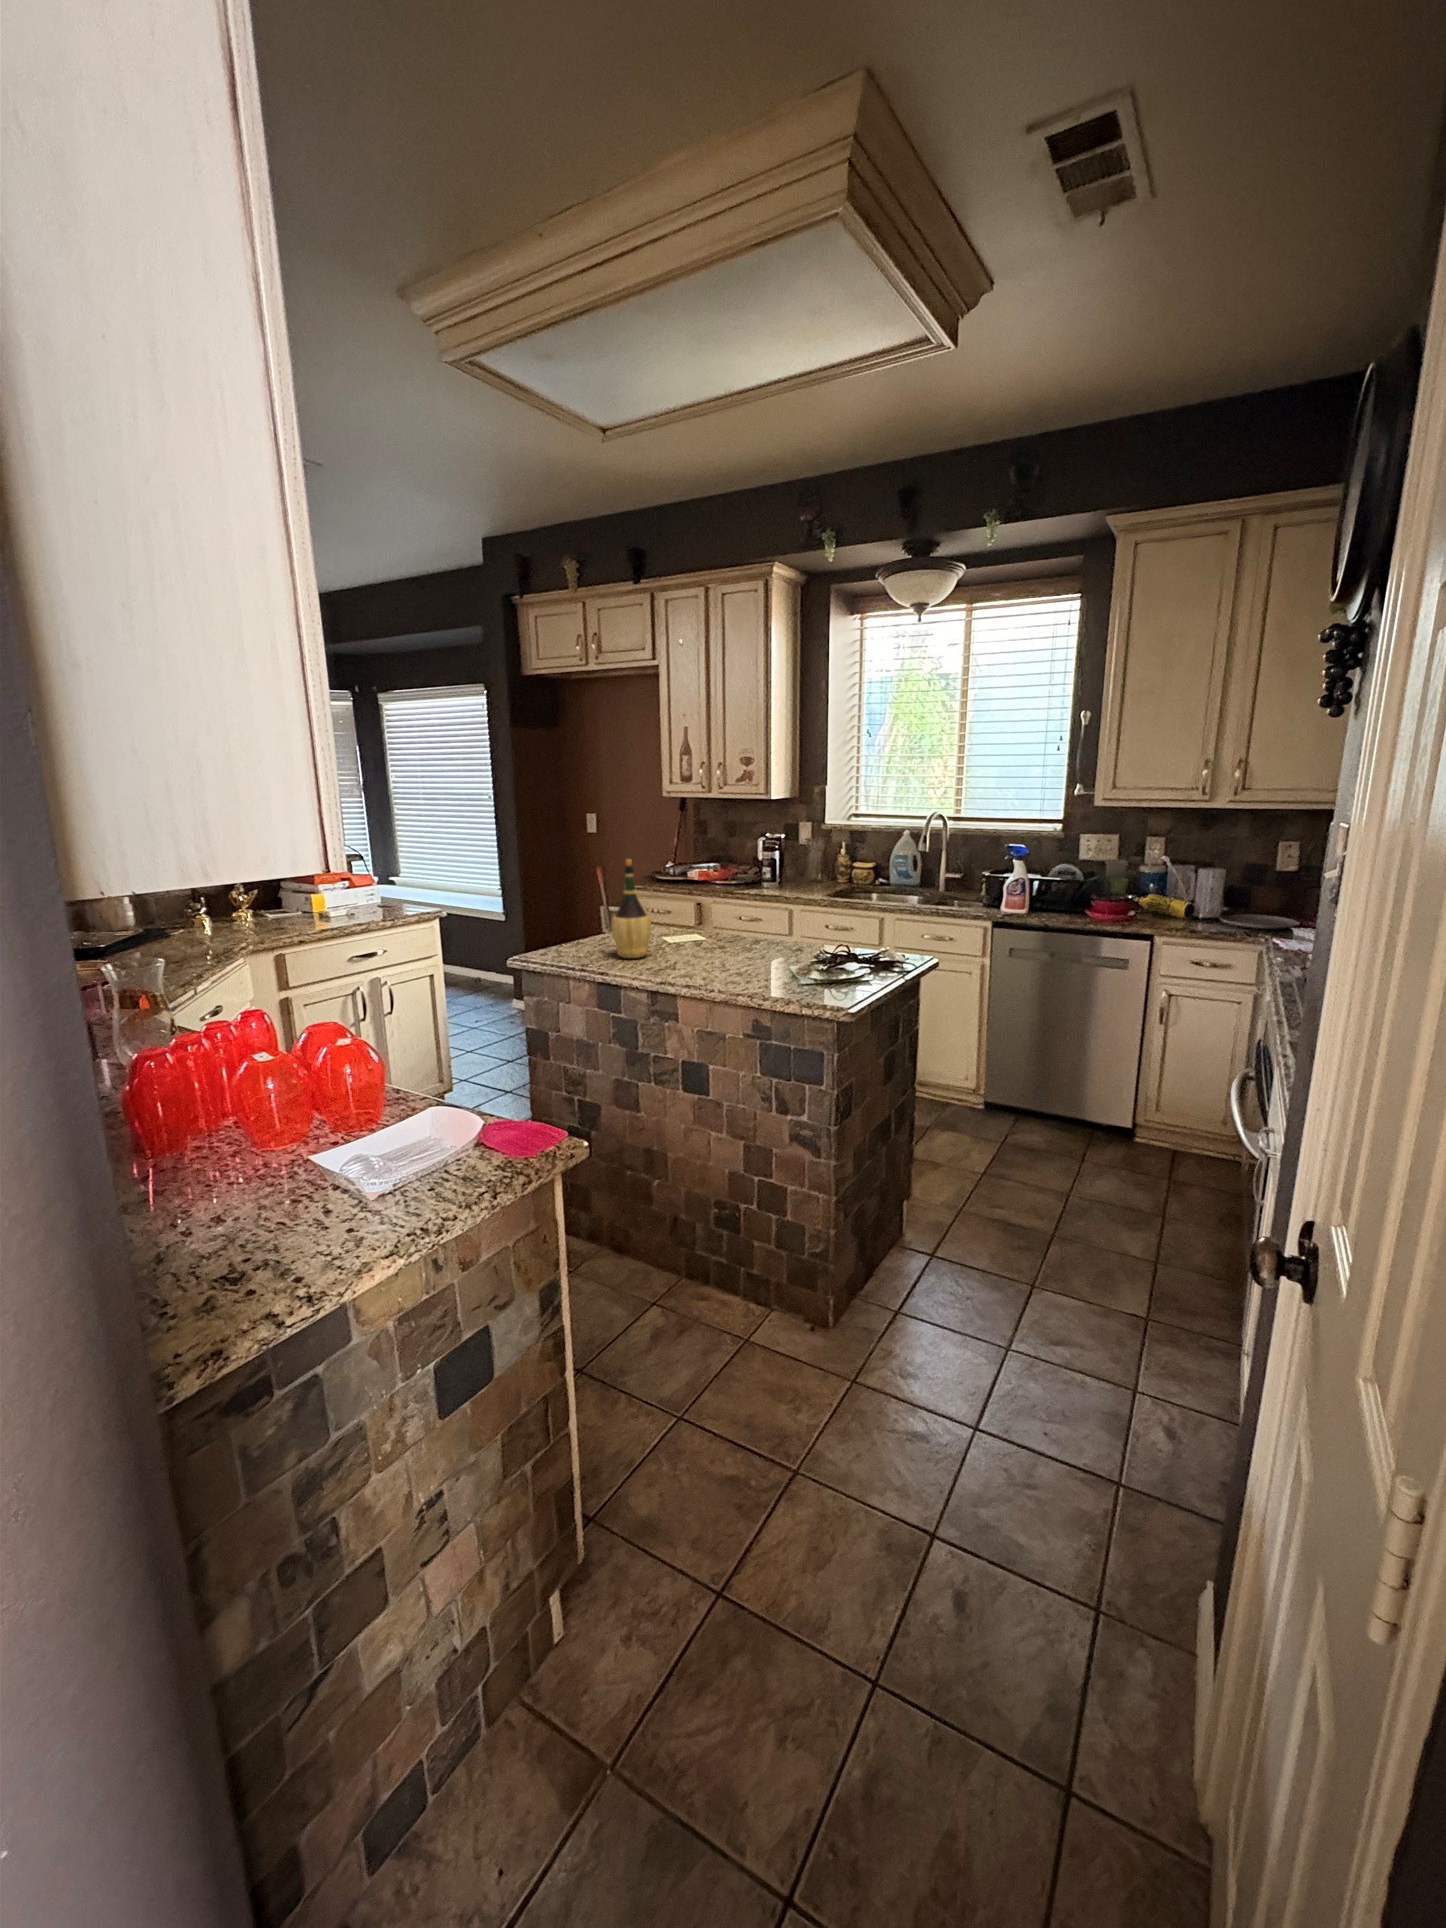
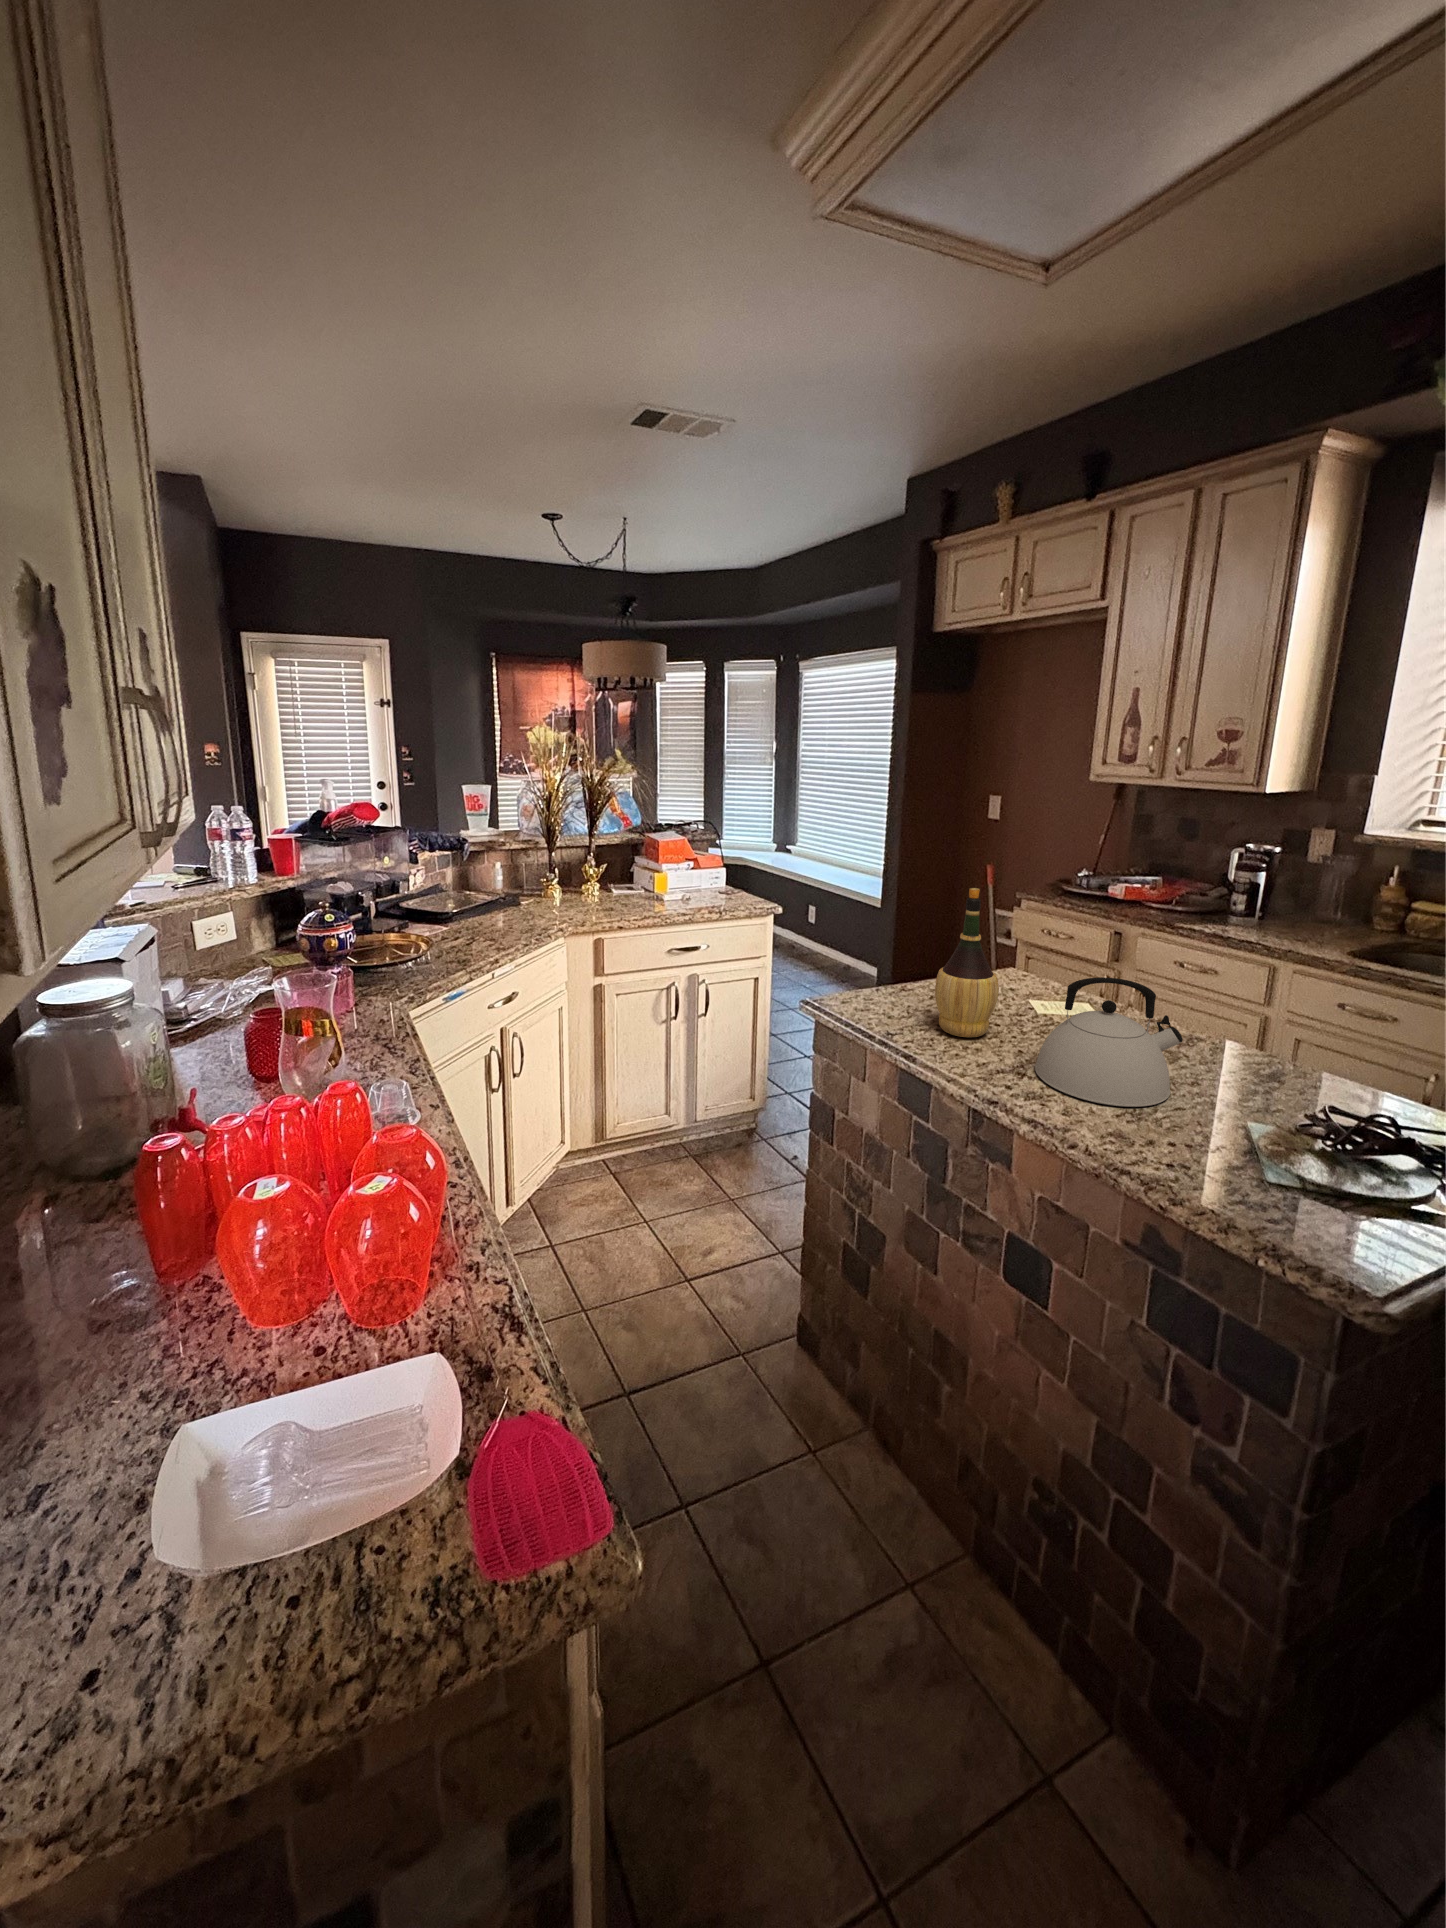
kettle: none [681,901,754,972] -> present [1035,977,1183,1107]

